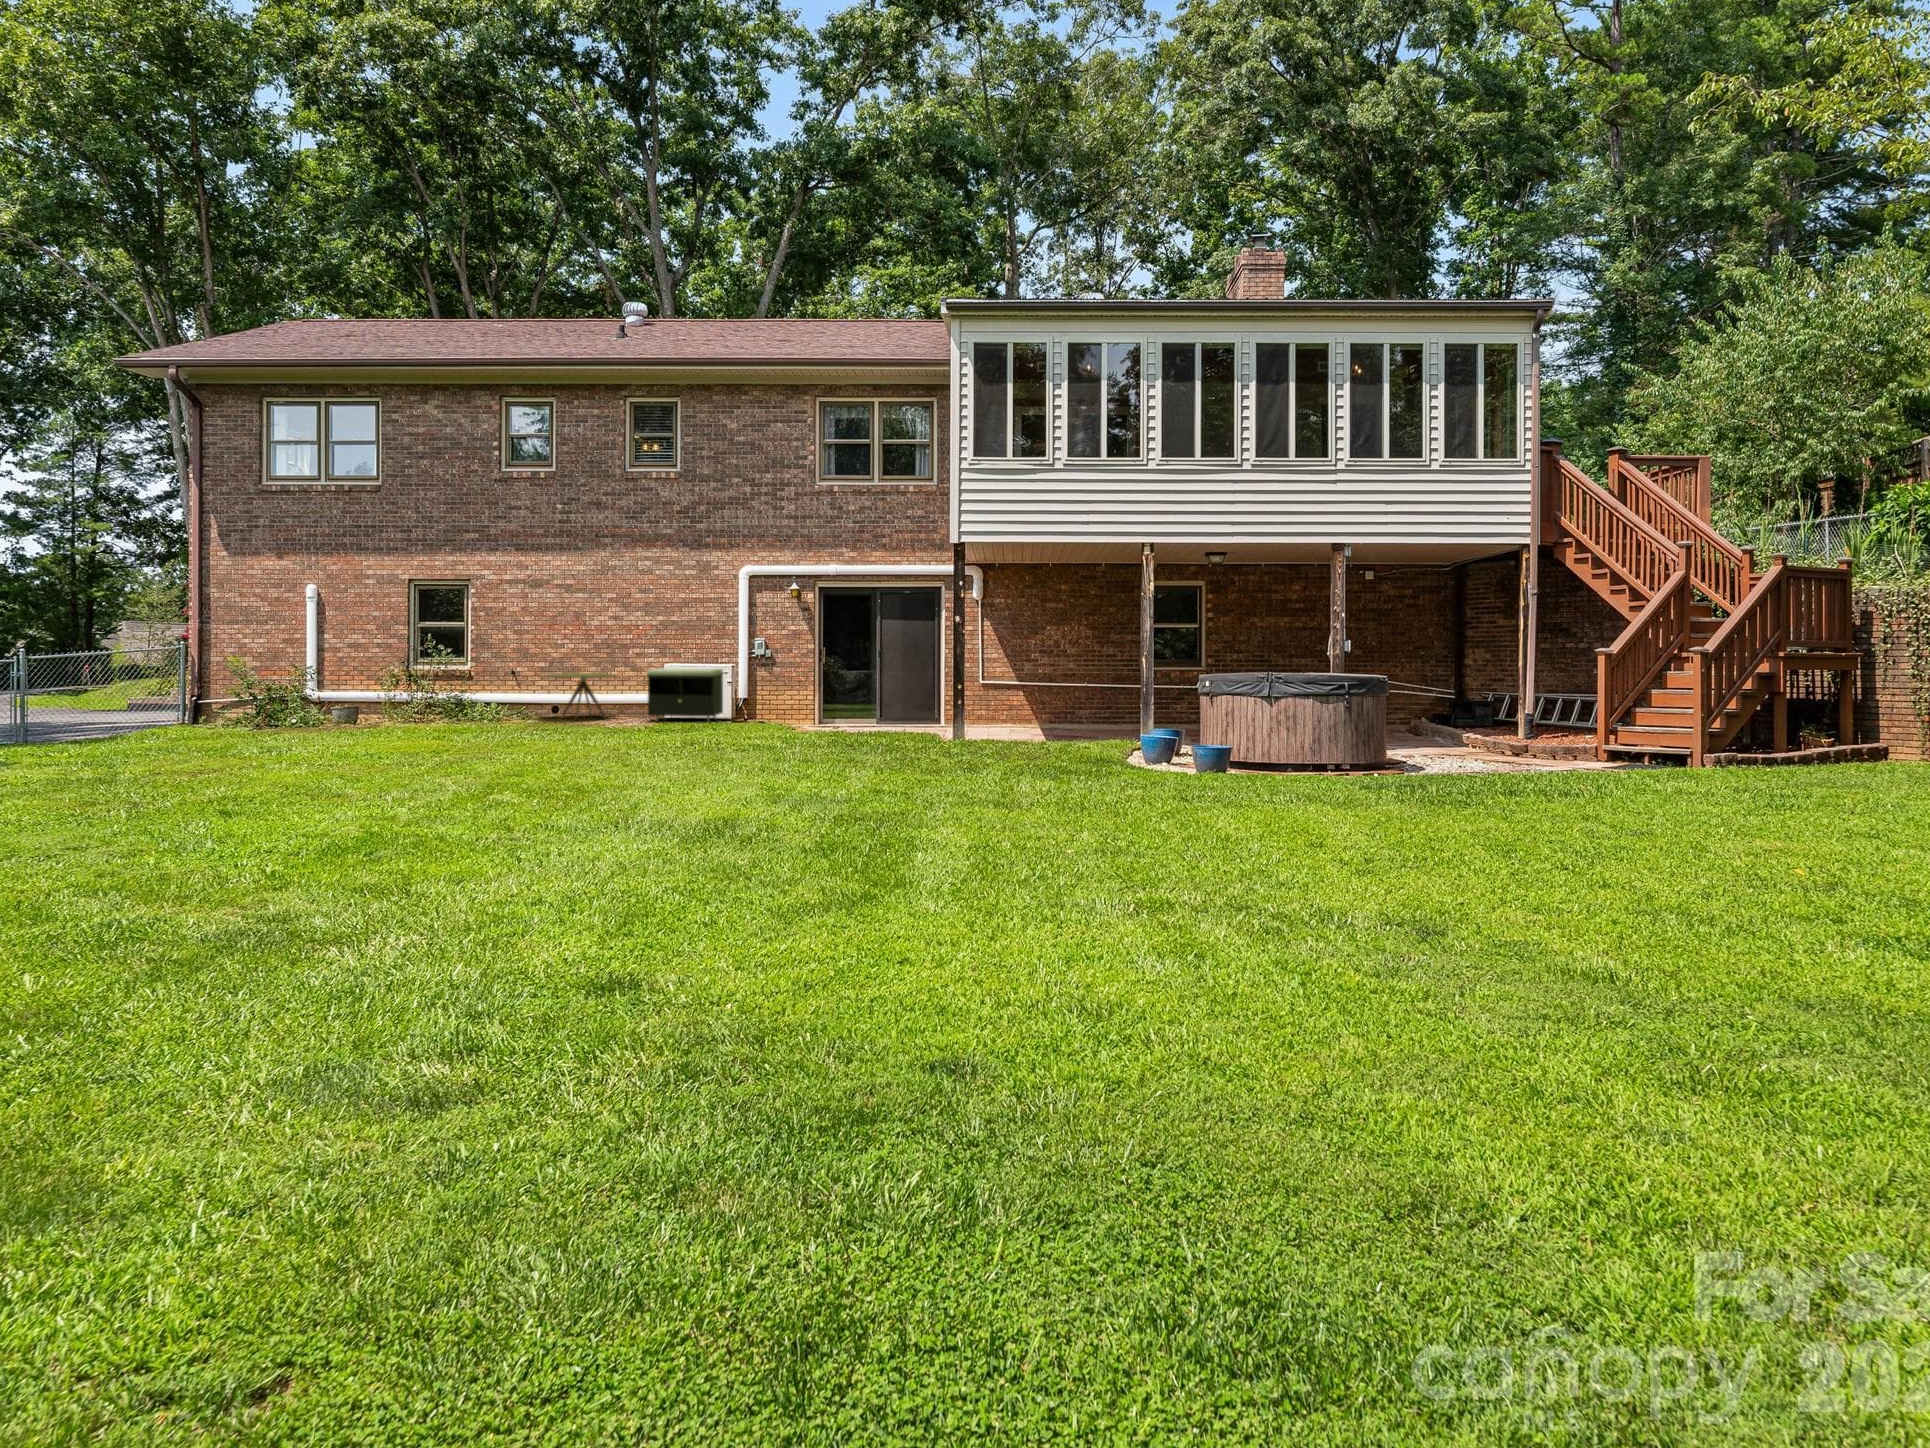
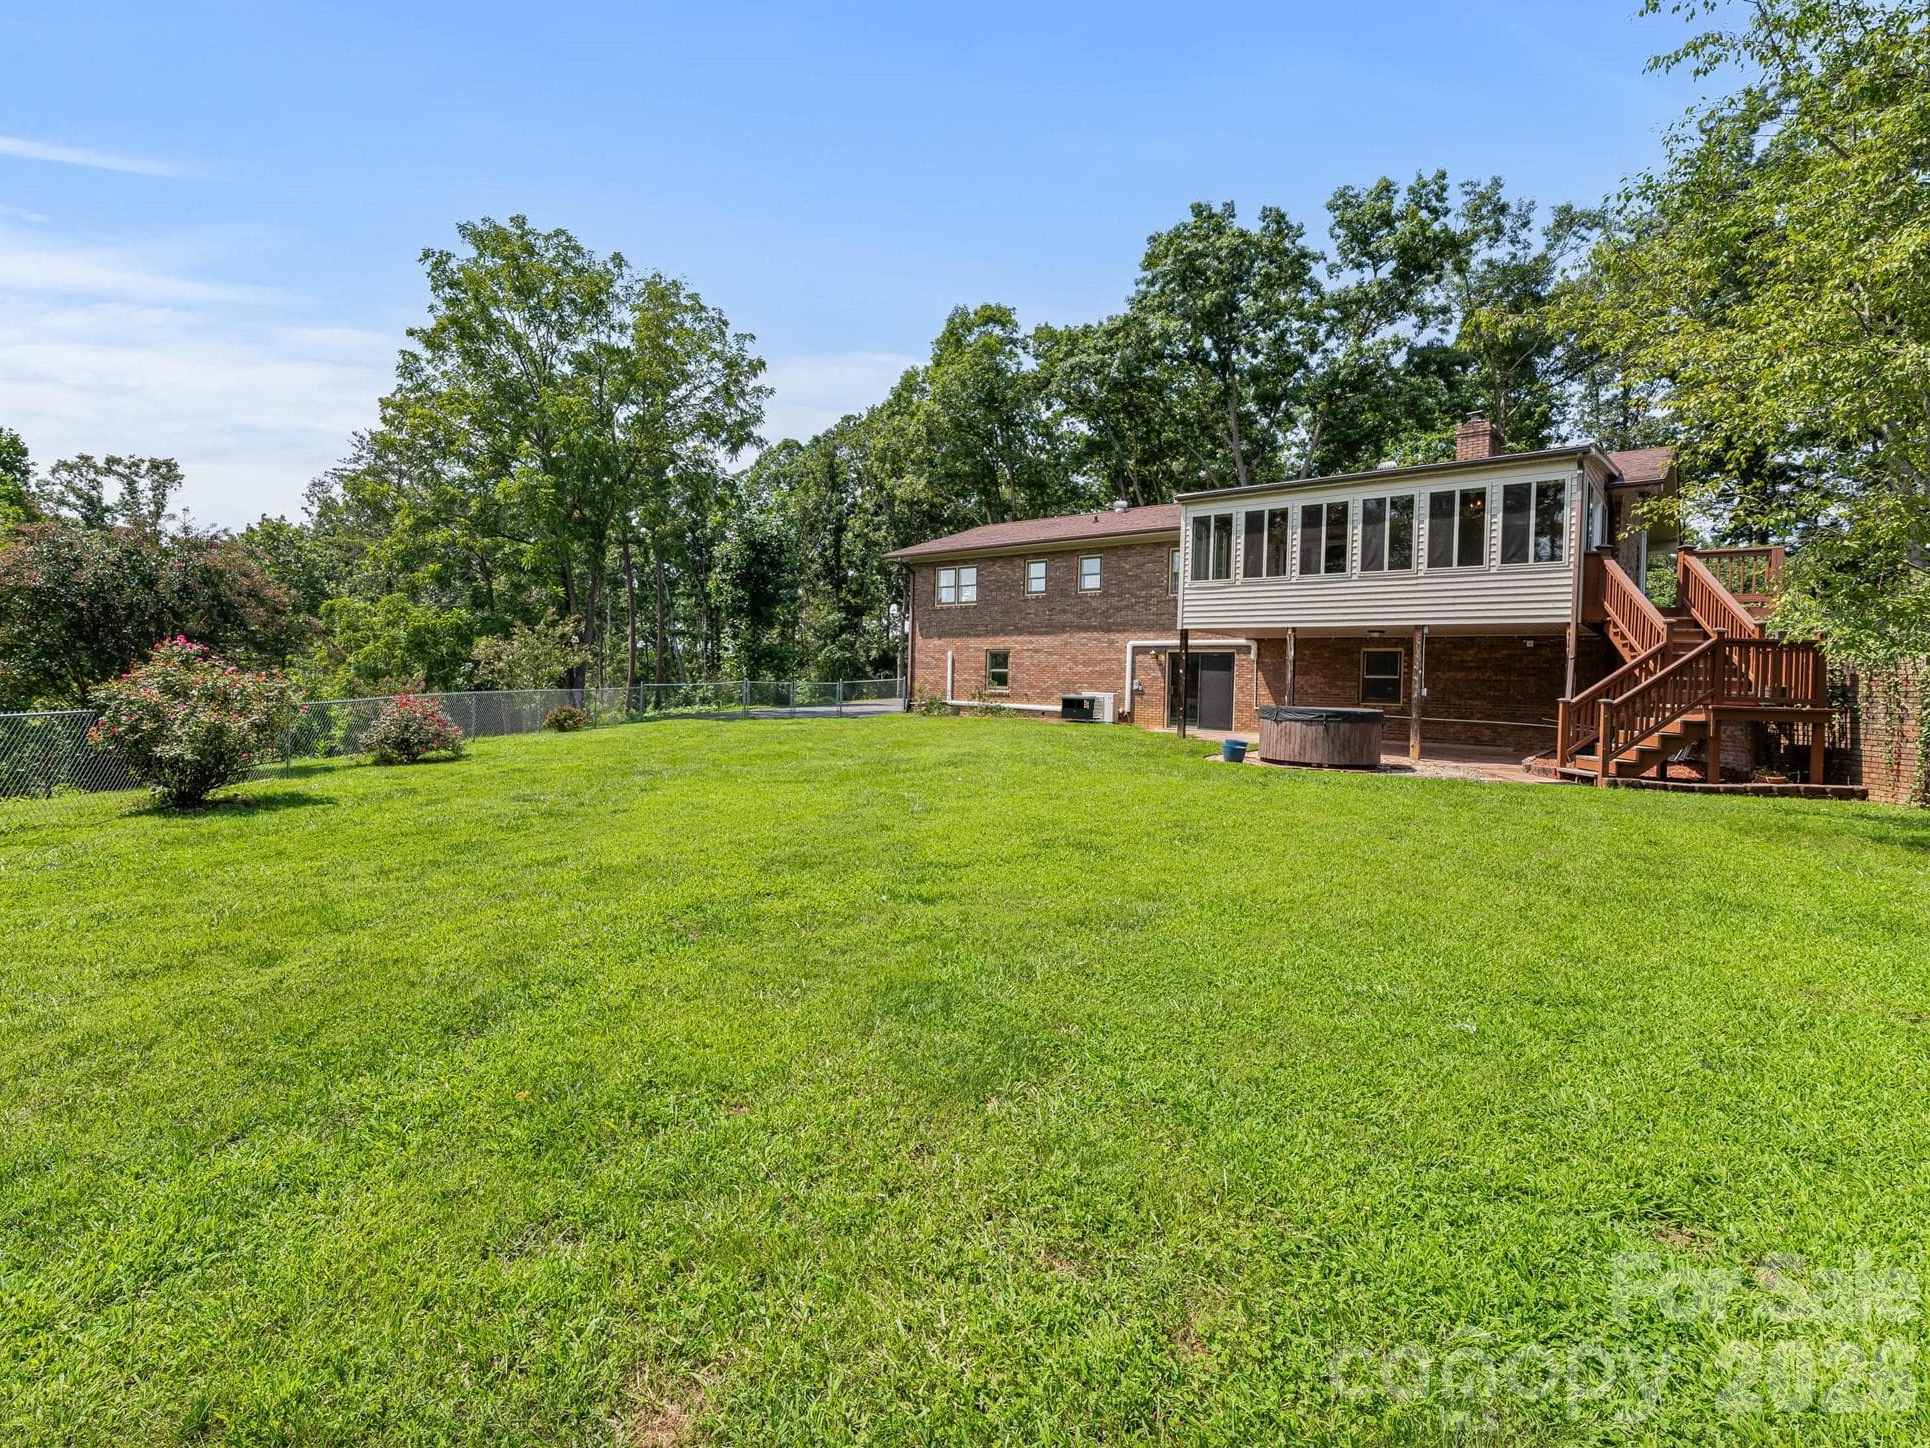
round table: present [549,673,616,719] -> none [1024,696,1056,719]

